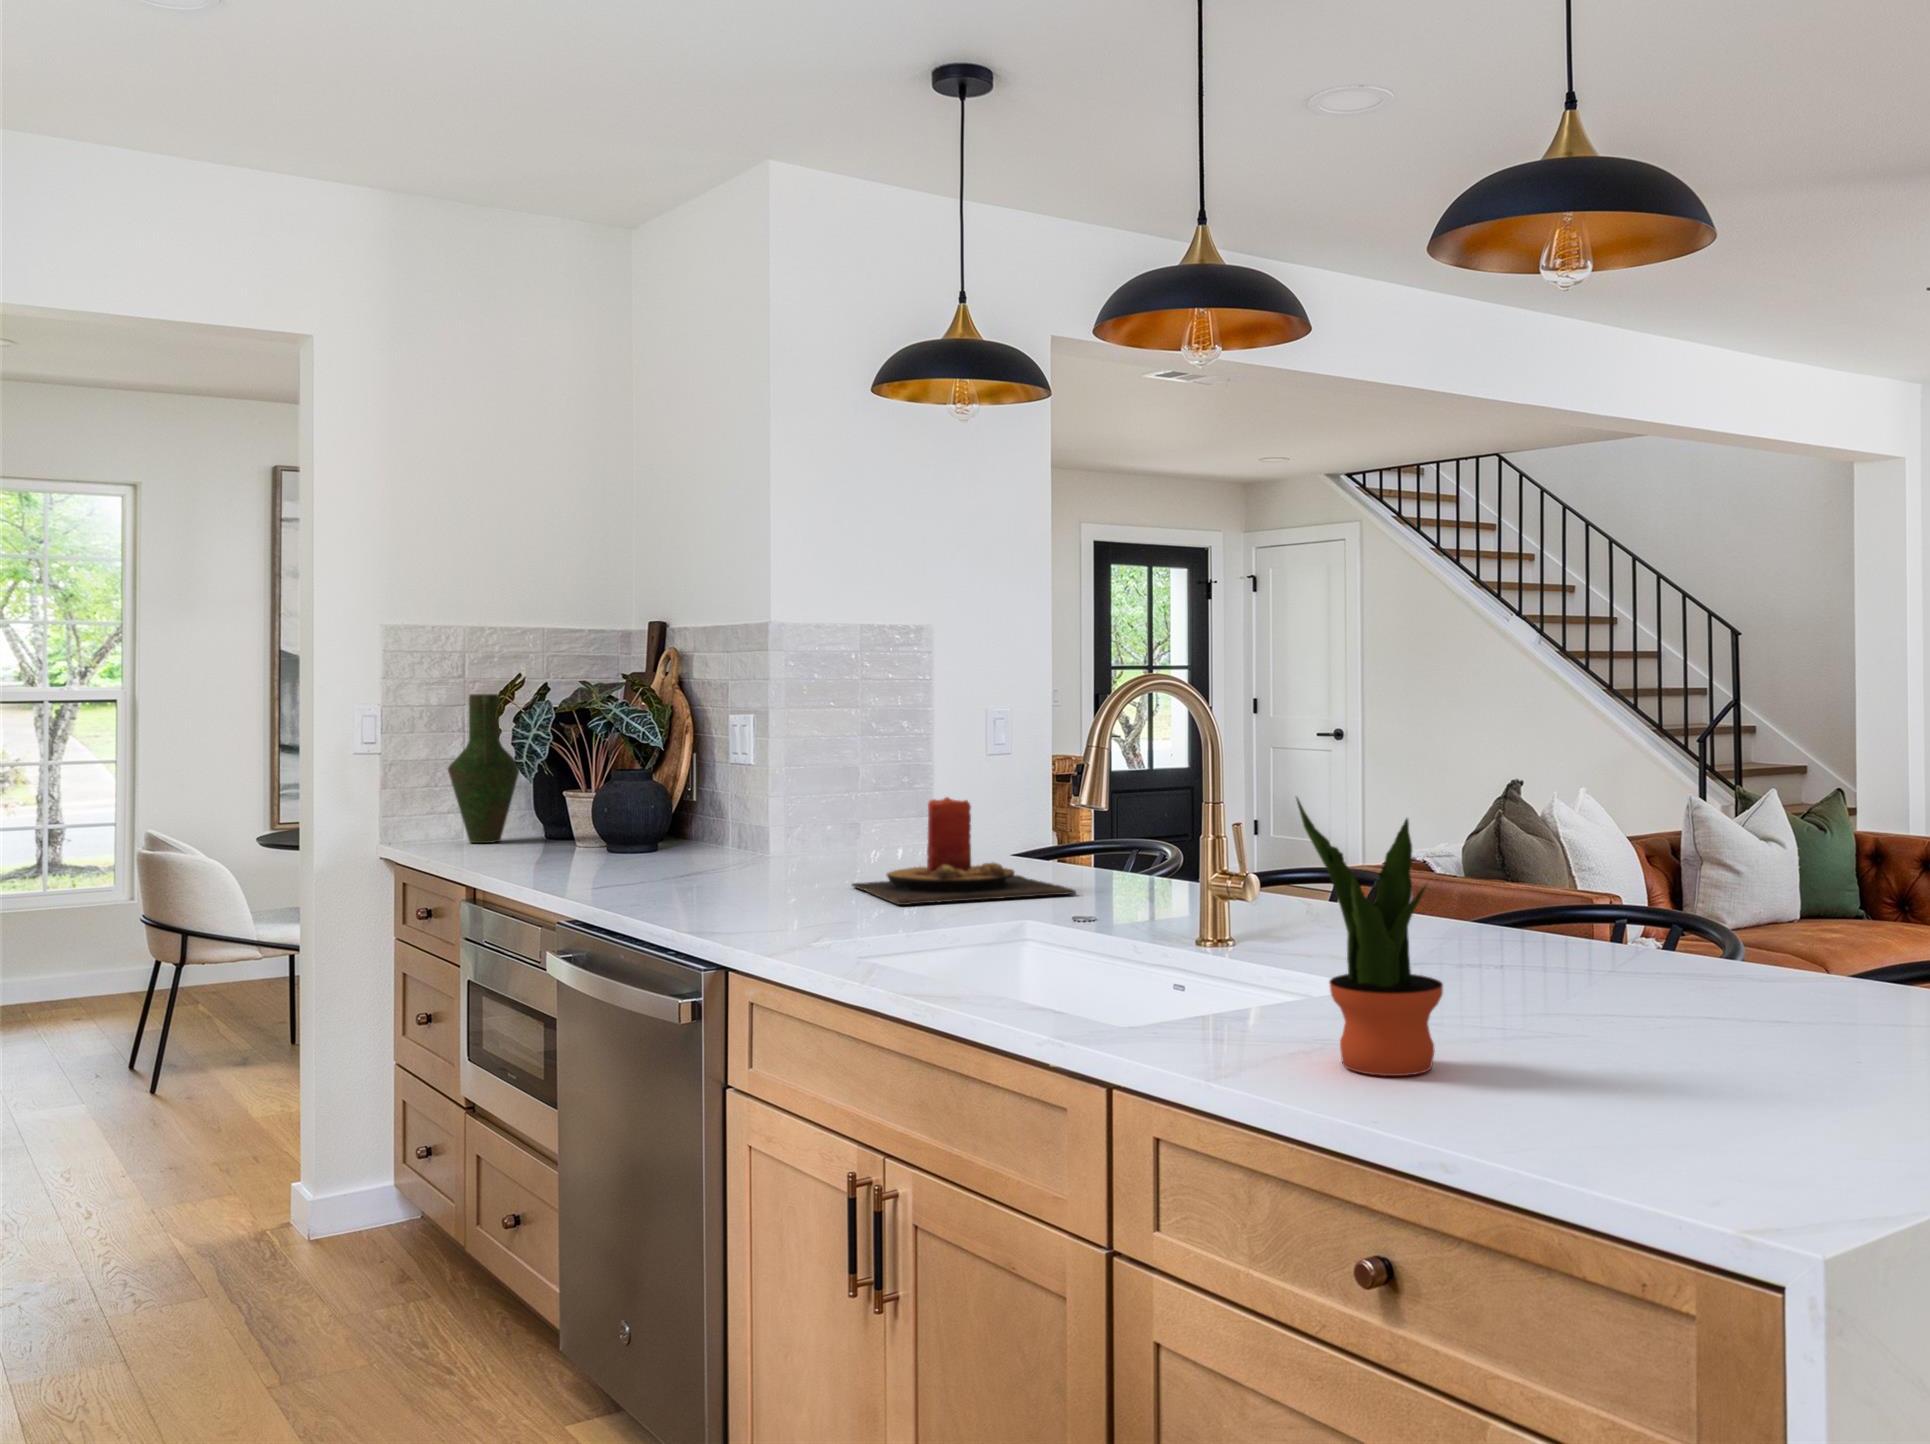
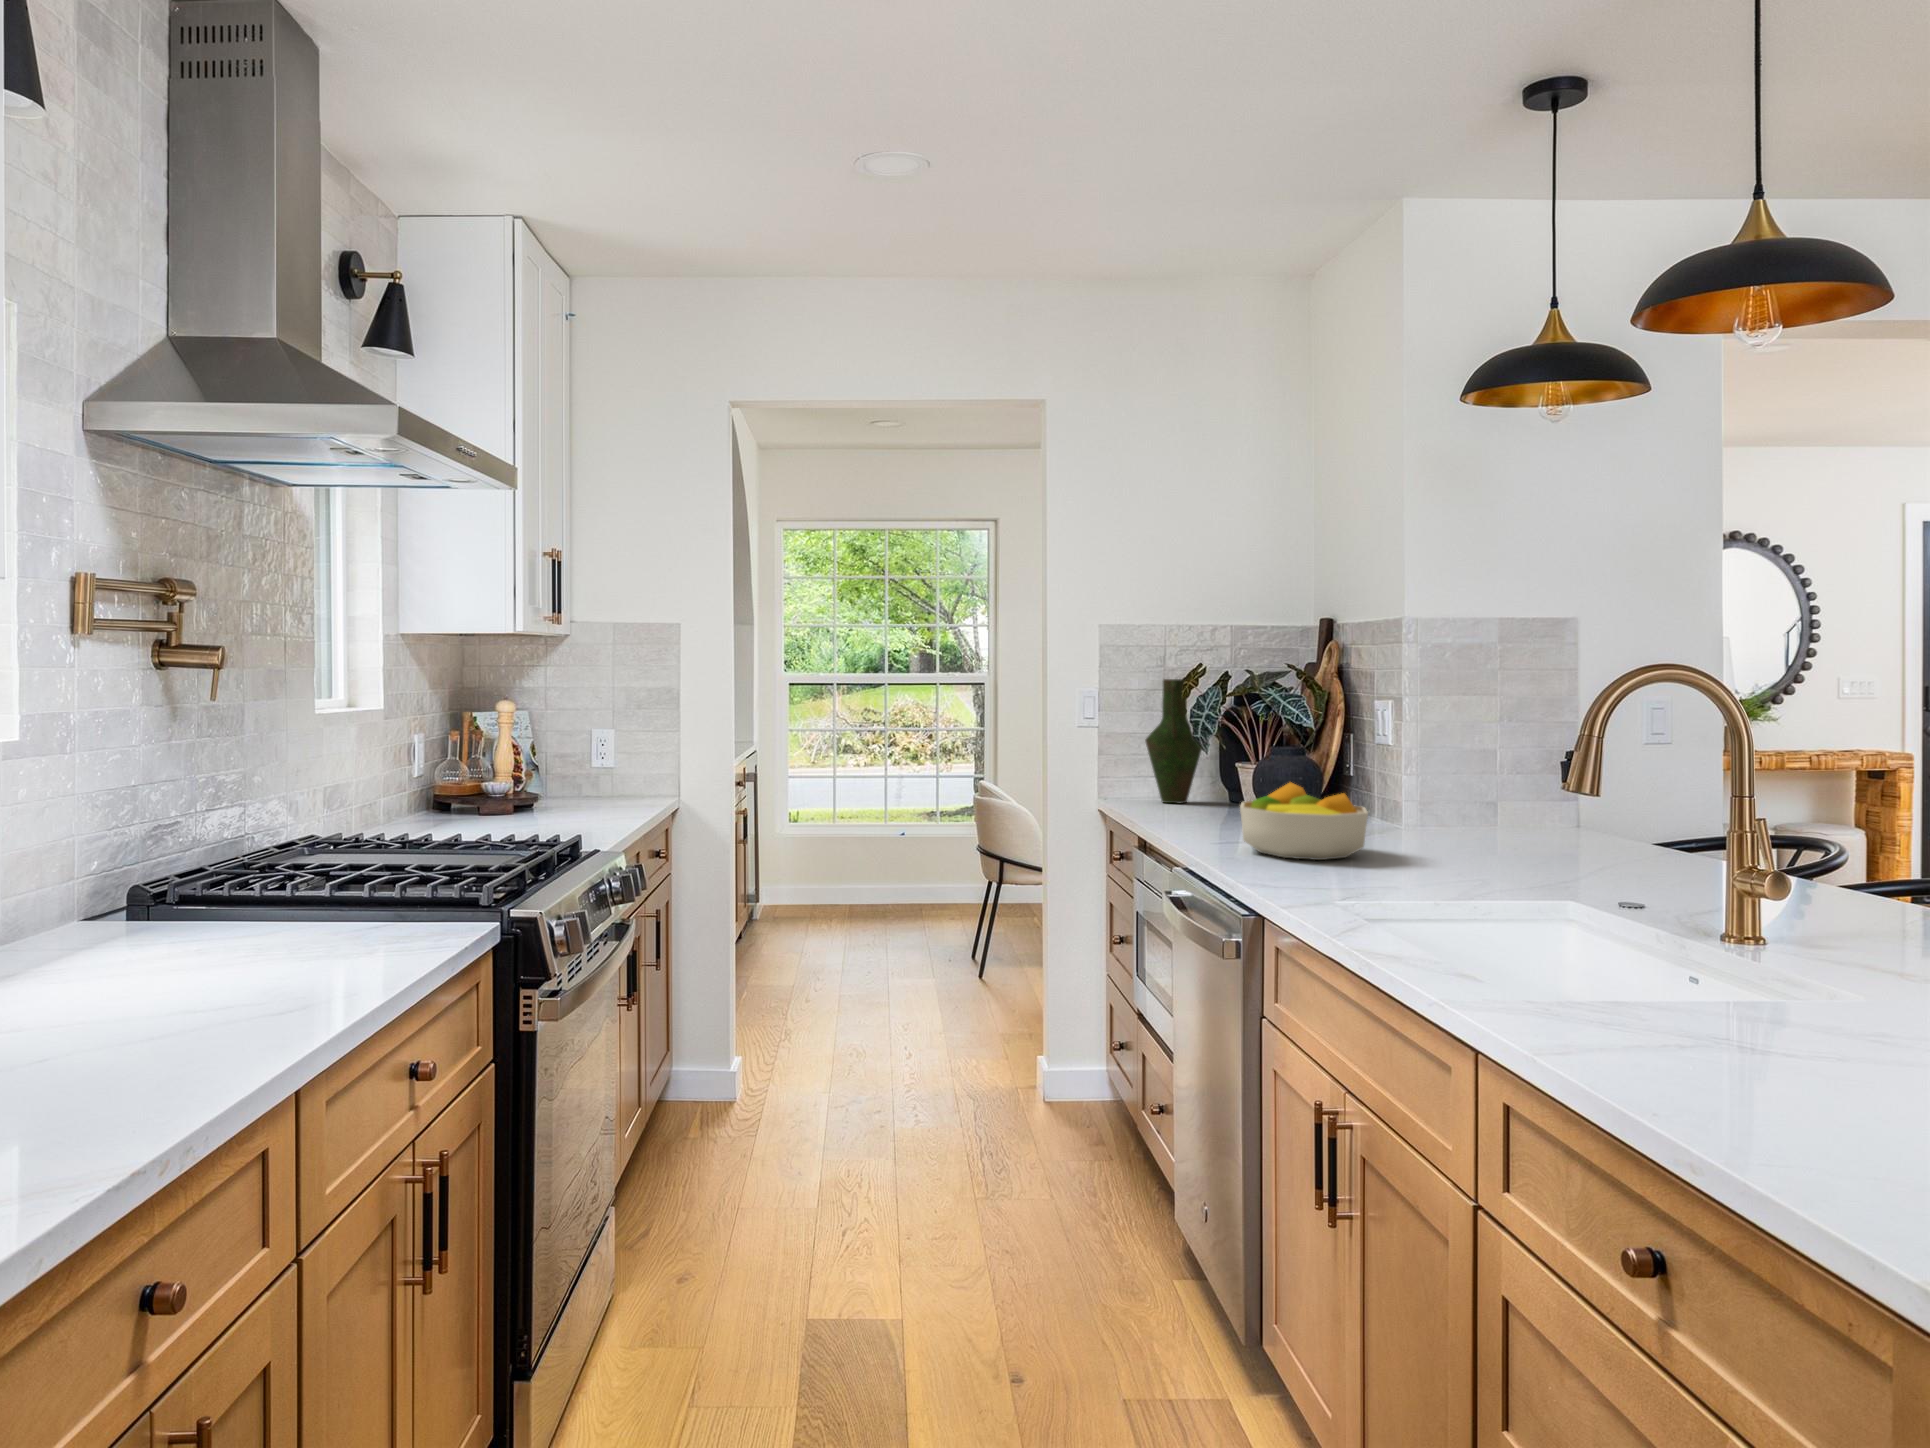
candle: present [852,797,1076,905] -> none [1434,784,1652,888]
potted plant: present [1296,798,1443,1076] -> none [1668,794,1813,1085]
fruit bowl: none [628,809,784,896] -> present [1240,783,1368,860]

